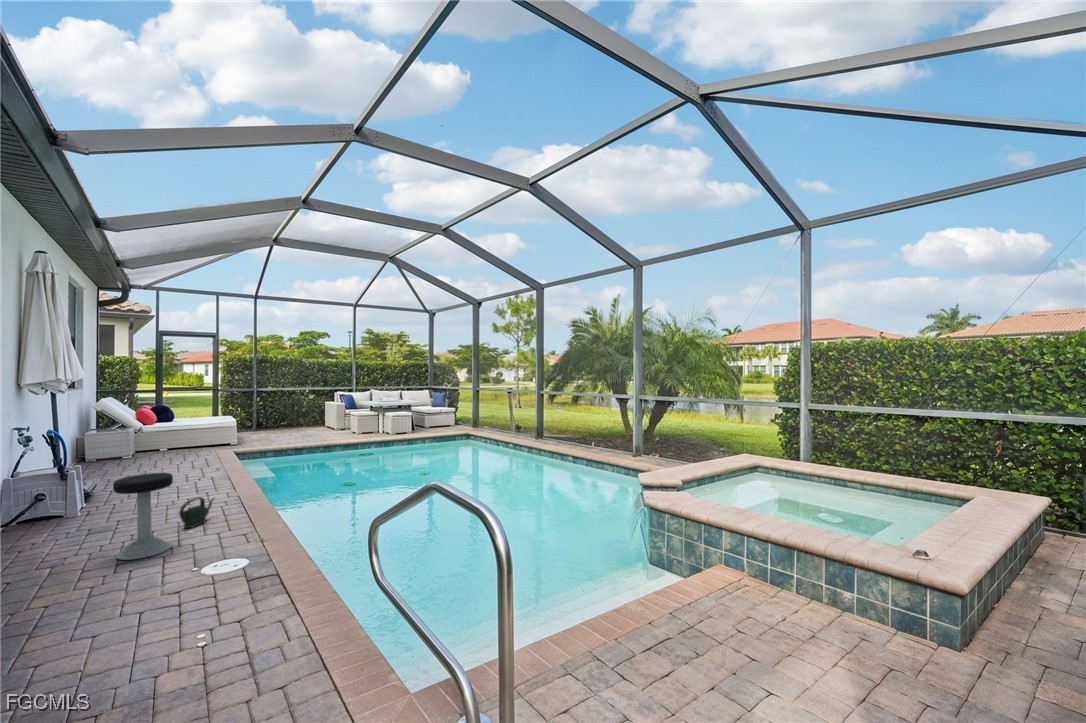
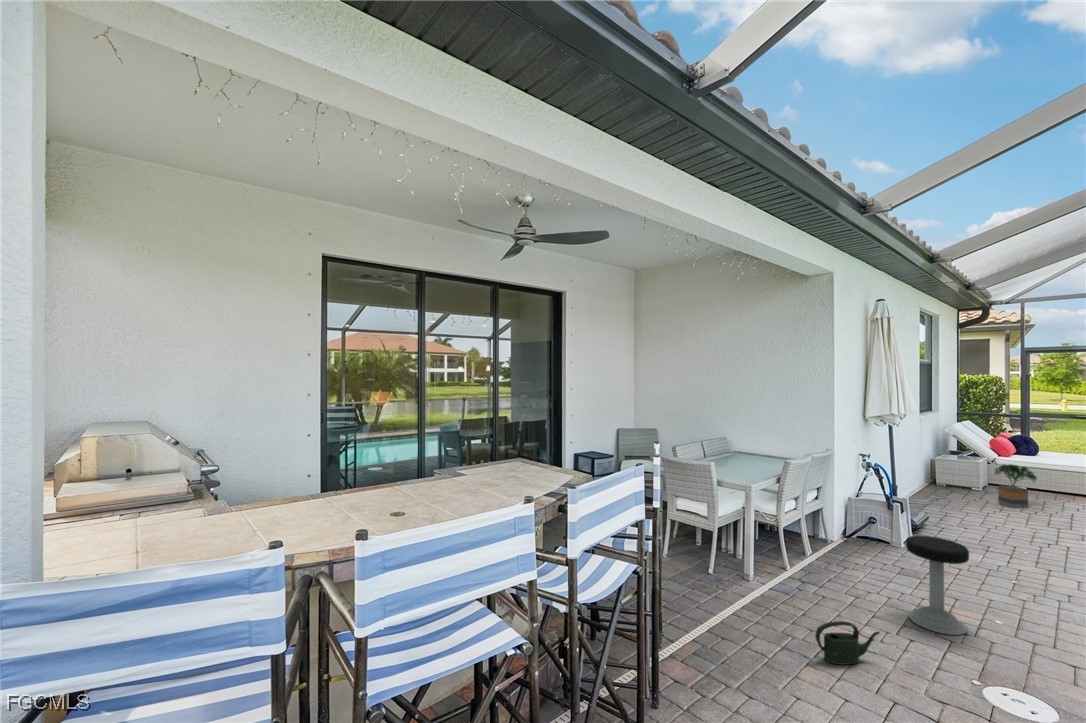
potted tree: none [145,424,182,462] -> present [995,465,1037,508]
watering can: present [179,497,214,528] -> present [815,621,880,664]

